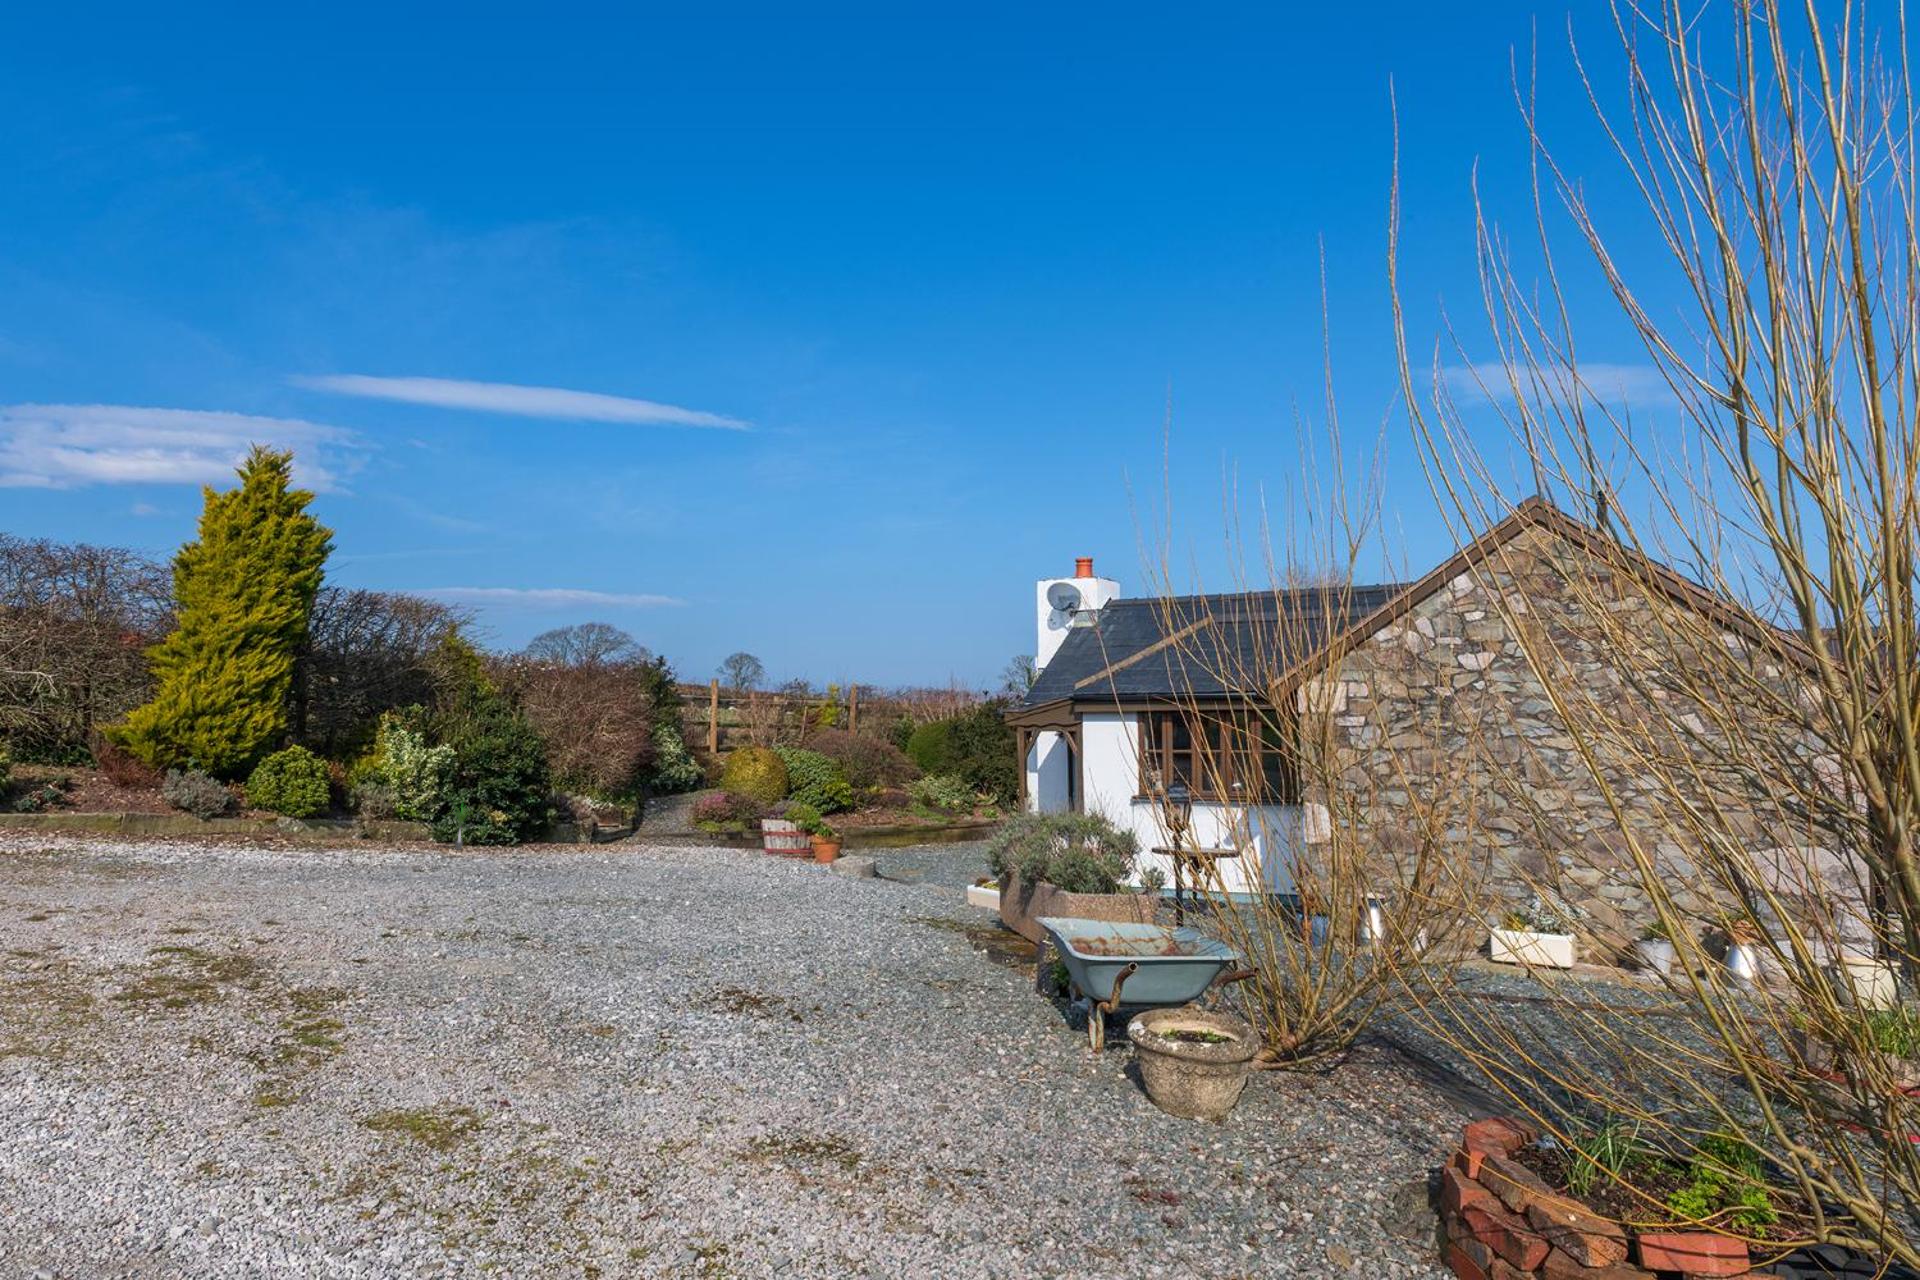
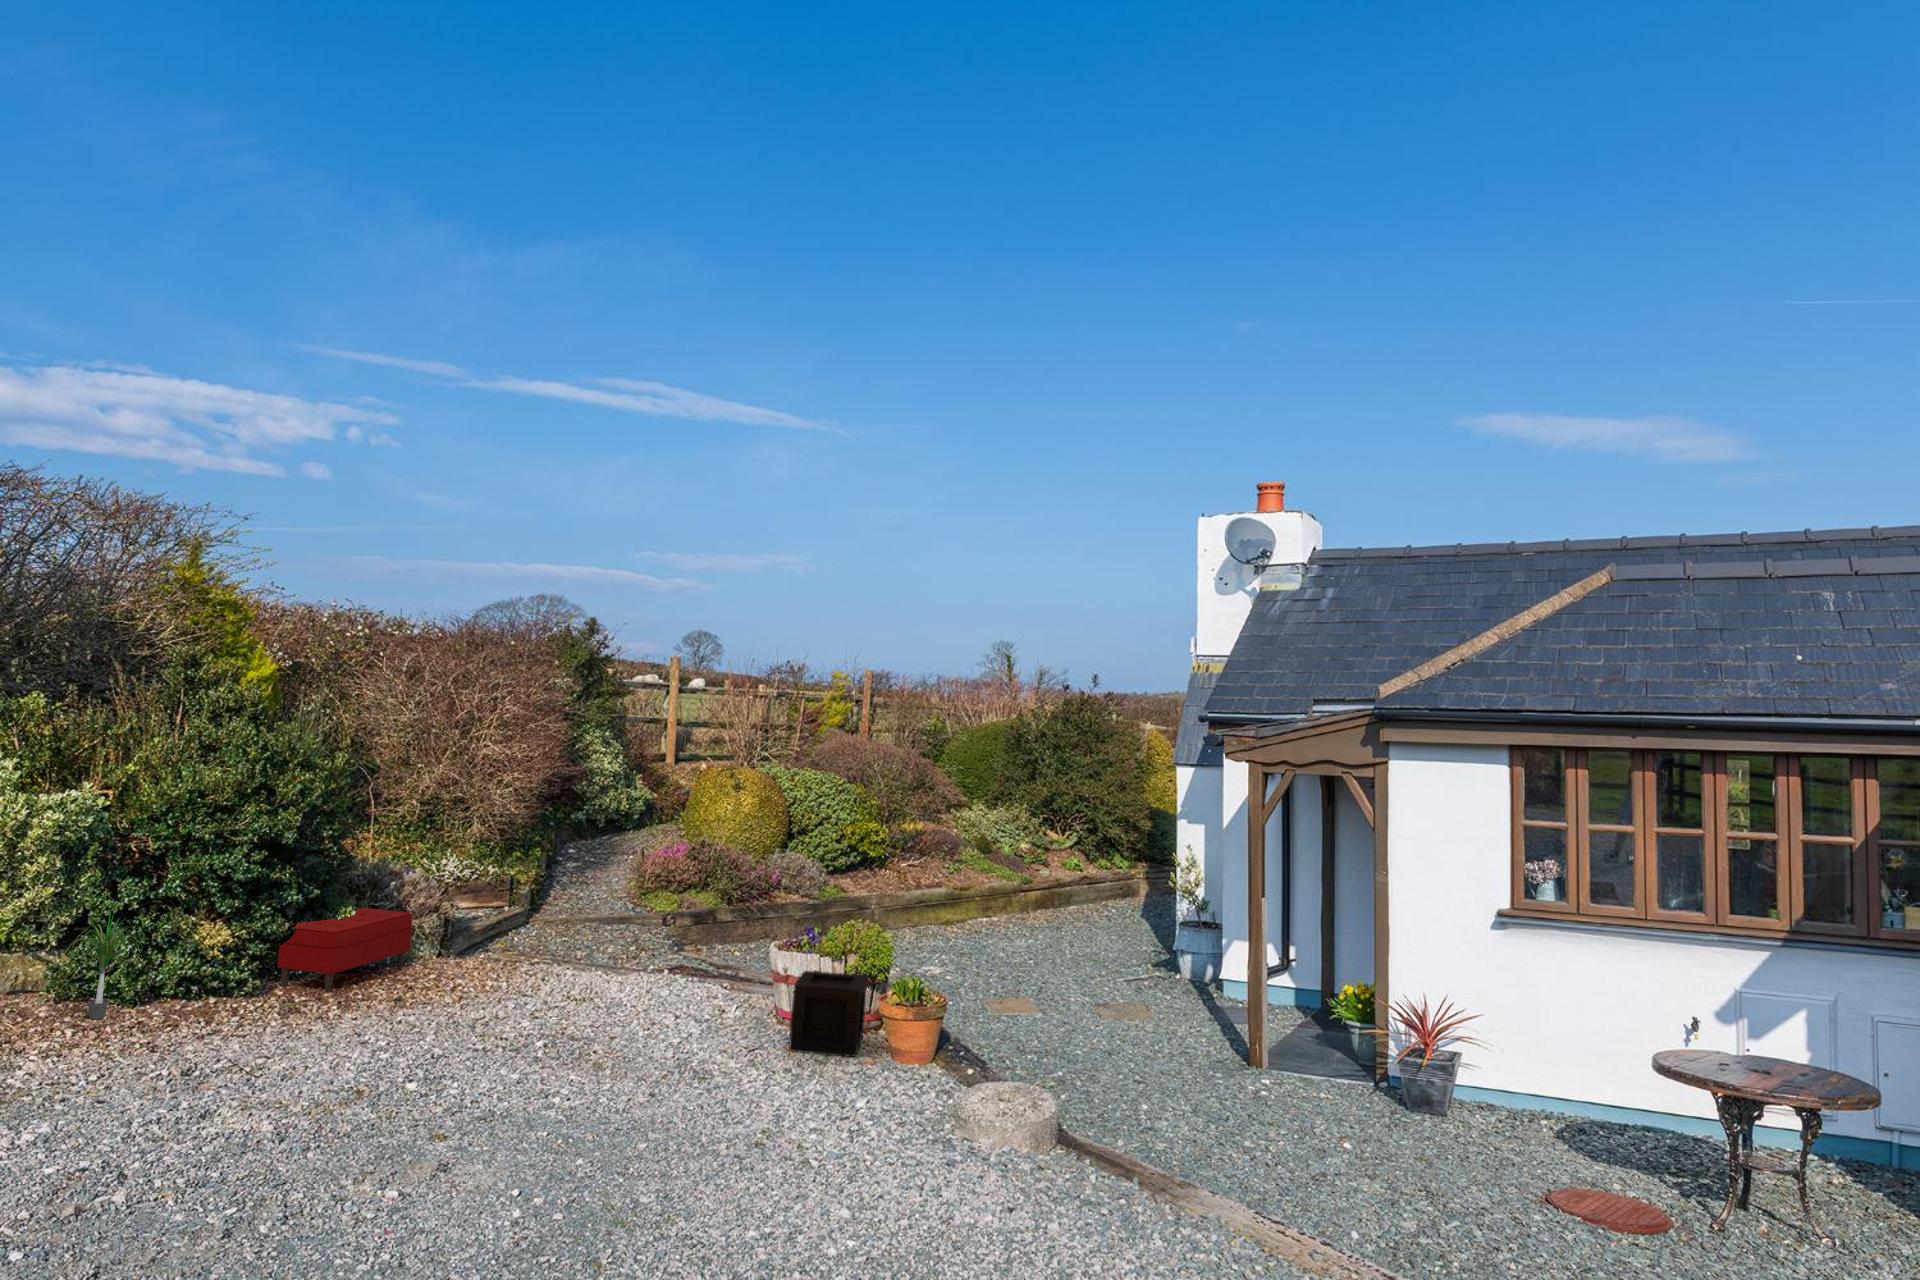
bench: none [525,813,585,849] -> present [278,908,412,993]
wooden crate: none [782,835,822,872] -> present [789,971,867,1057]

